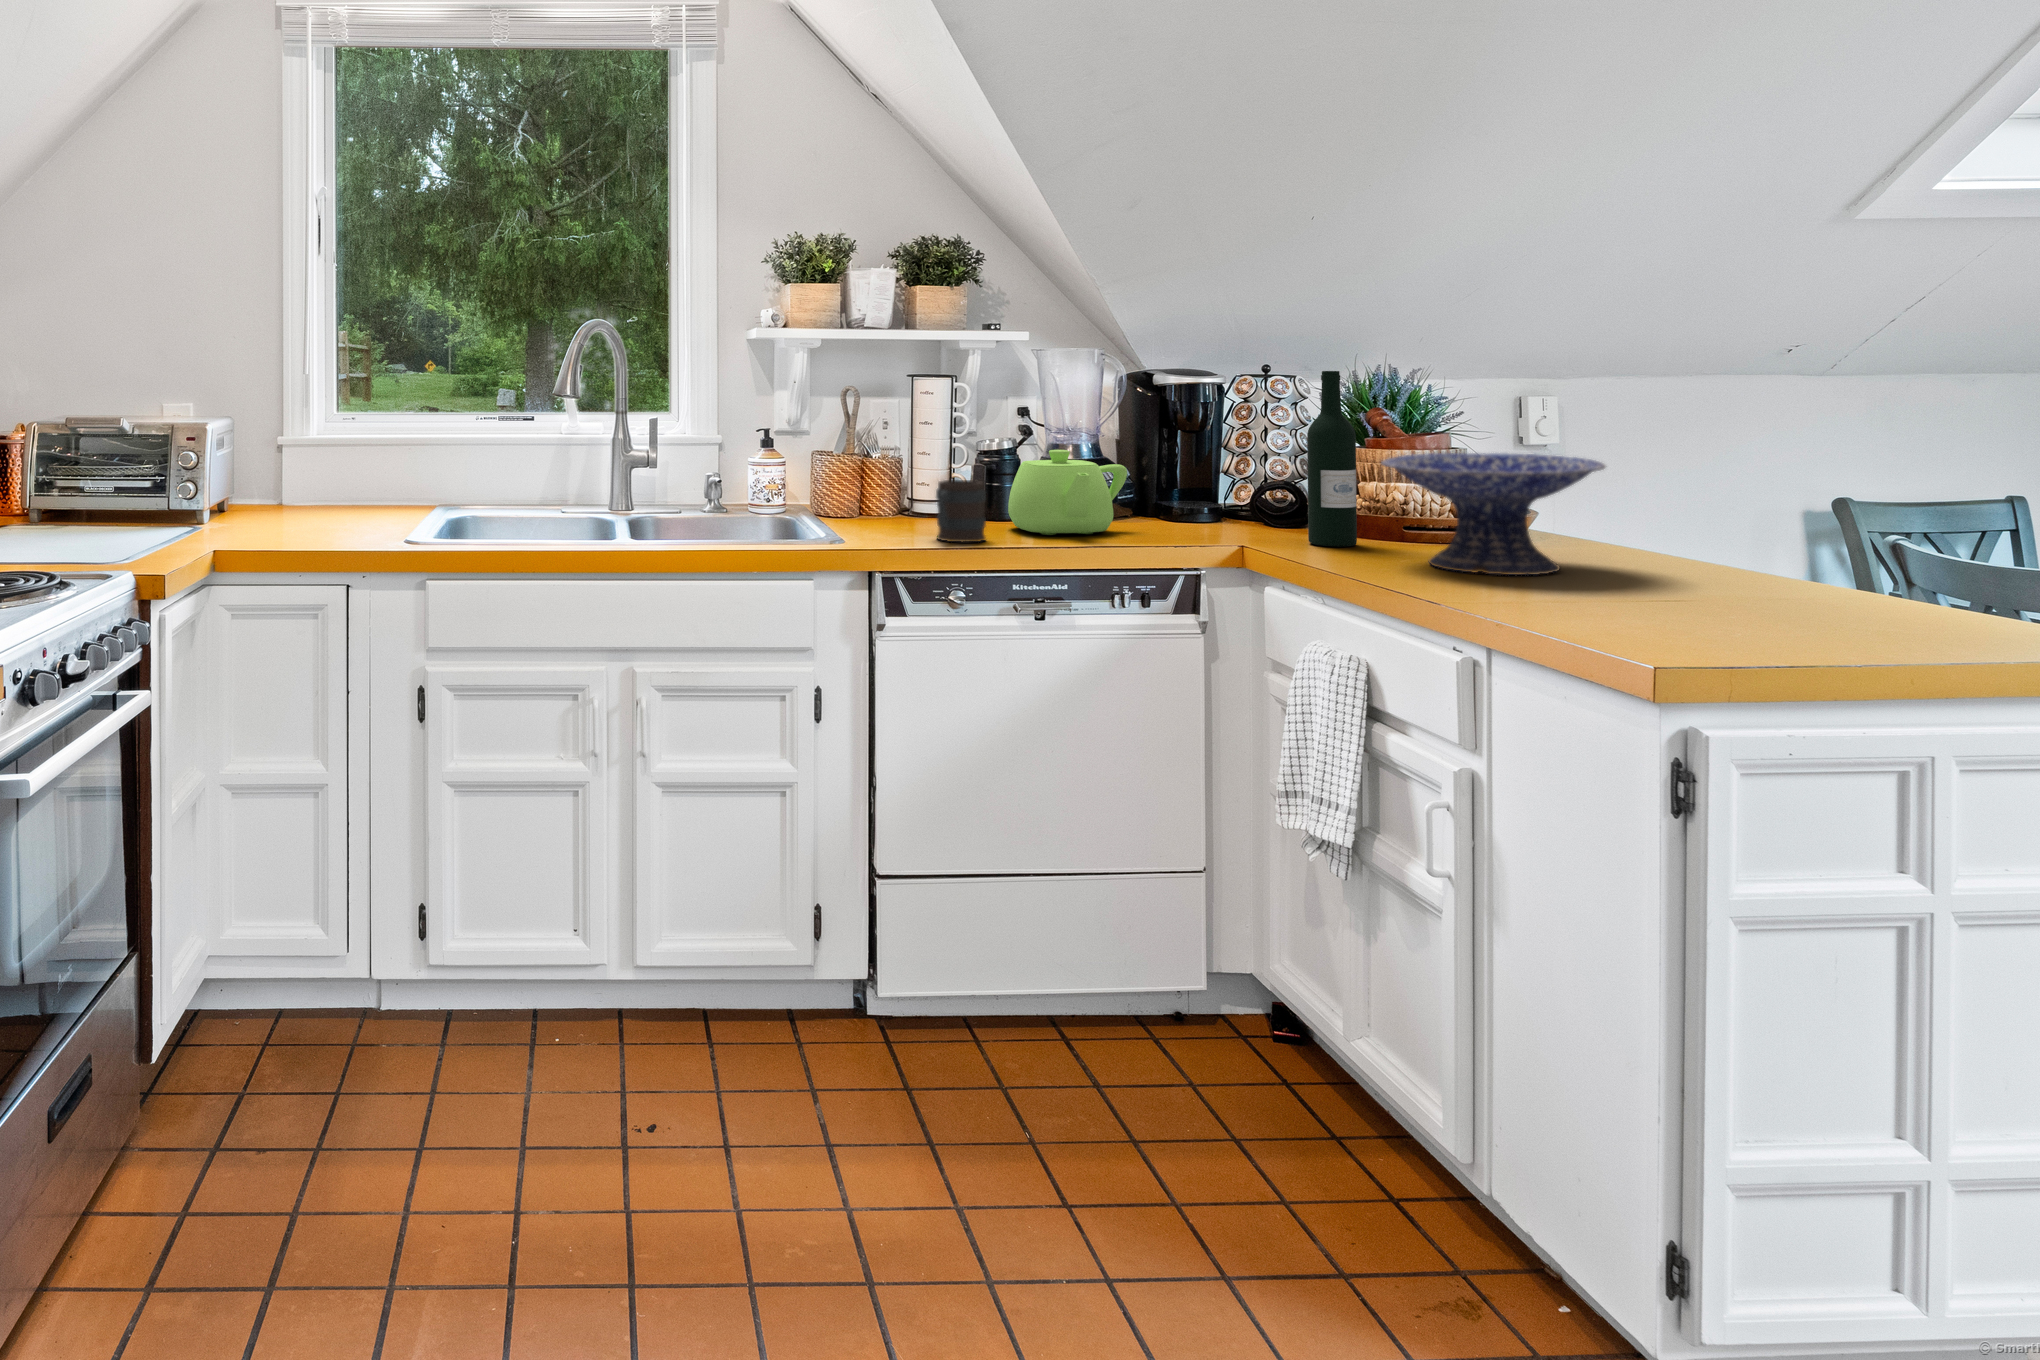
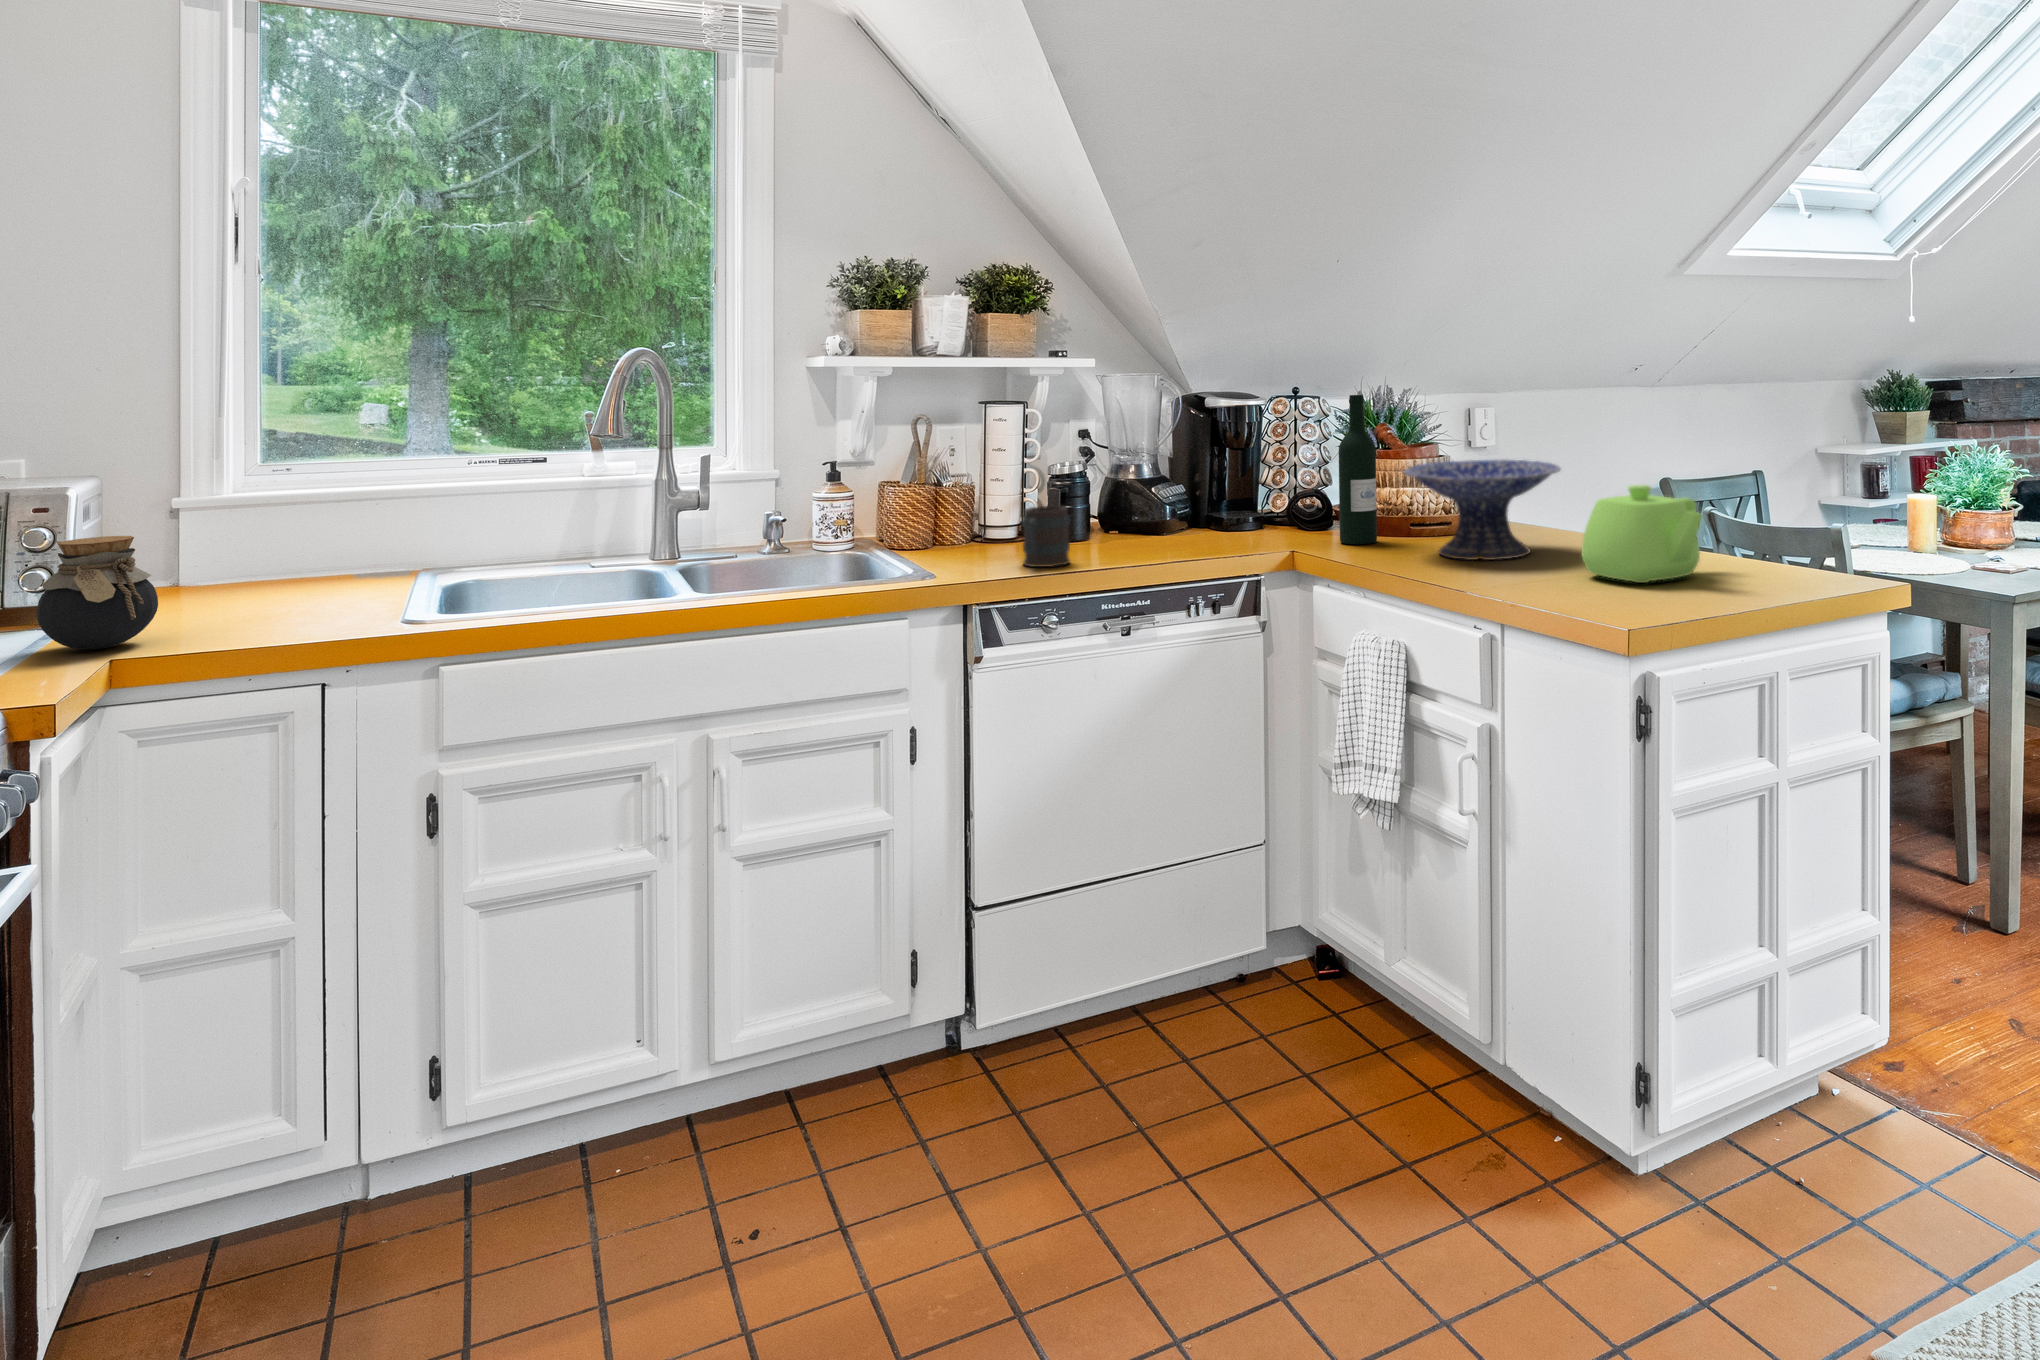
teapot: present [1008,450,1127,535] -> present [1582,485,1702,583]
jar: none [172,456,244,541] -> present [37,536,158,650]

